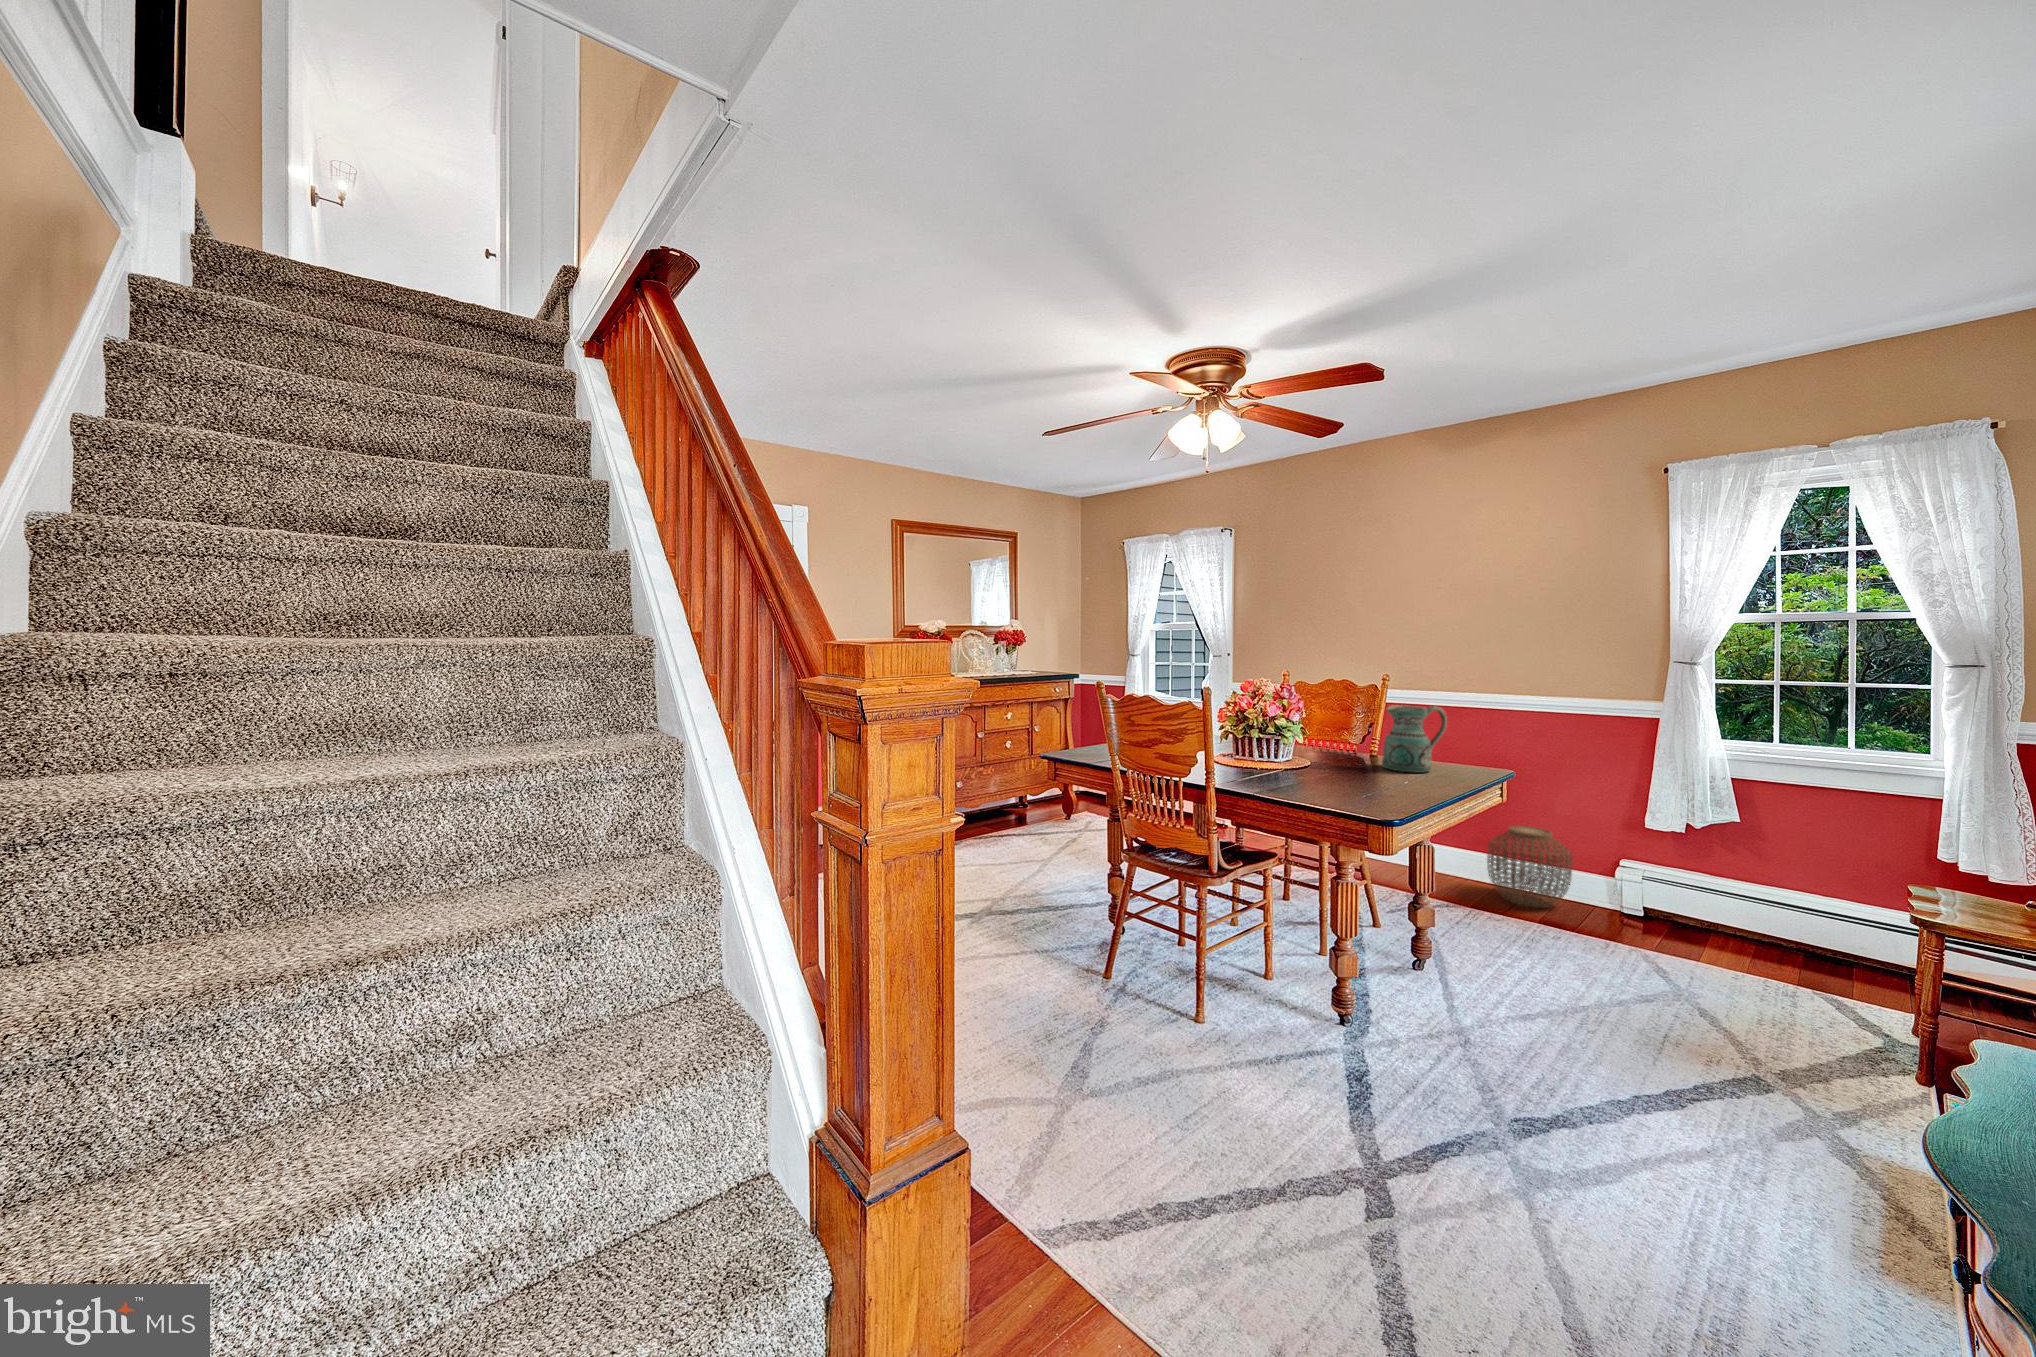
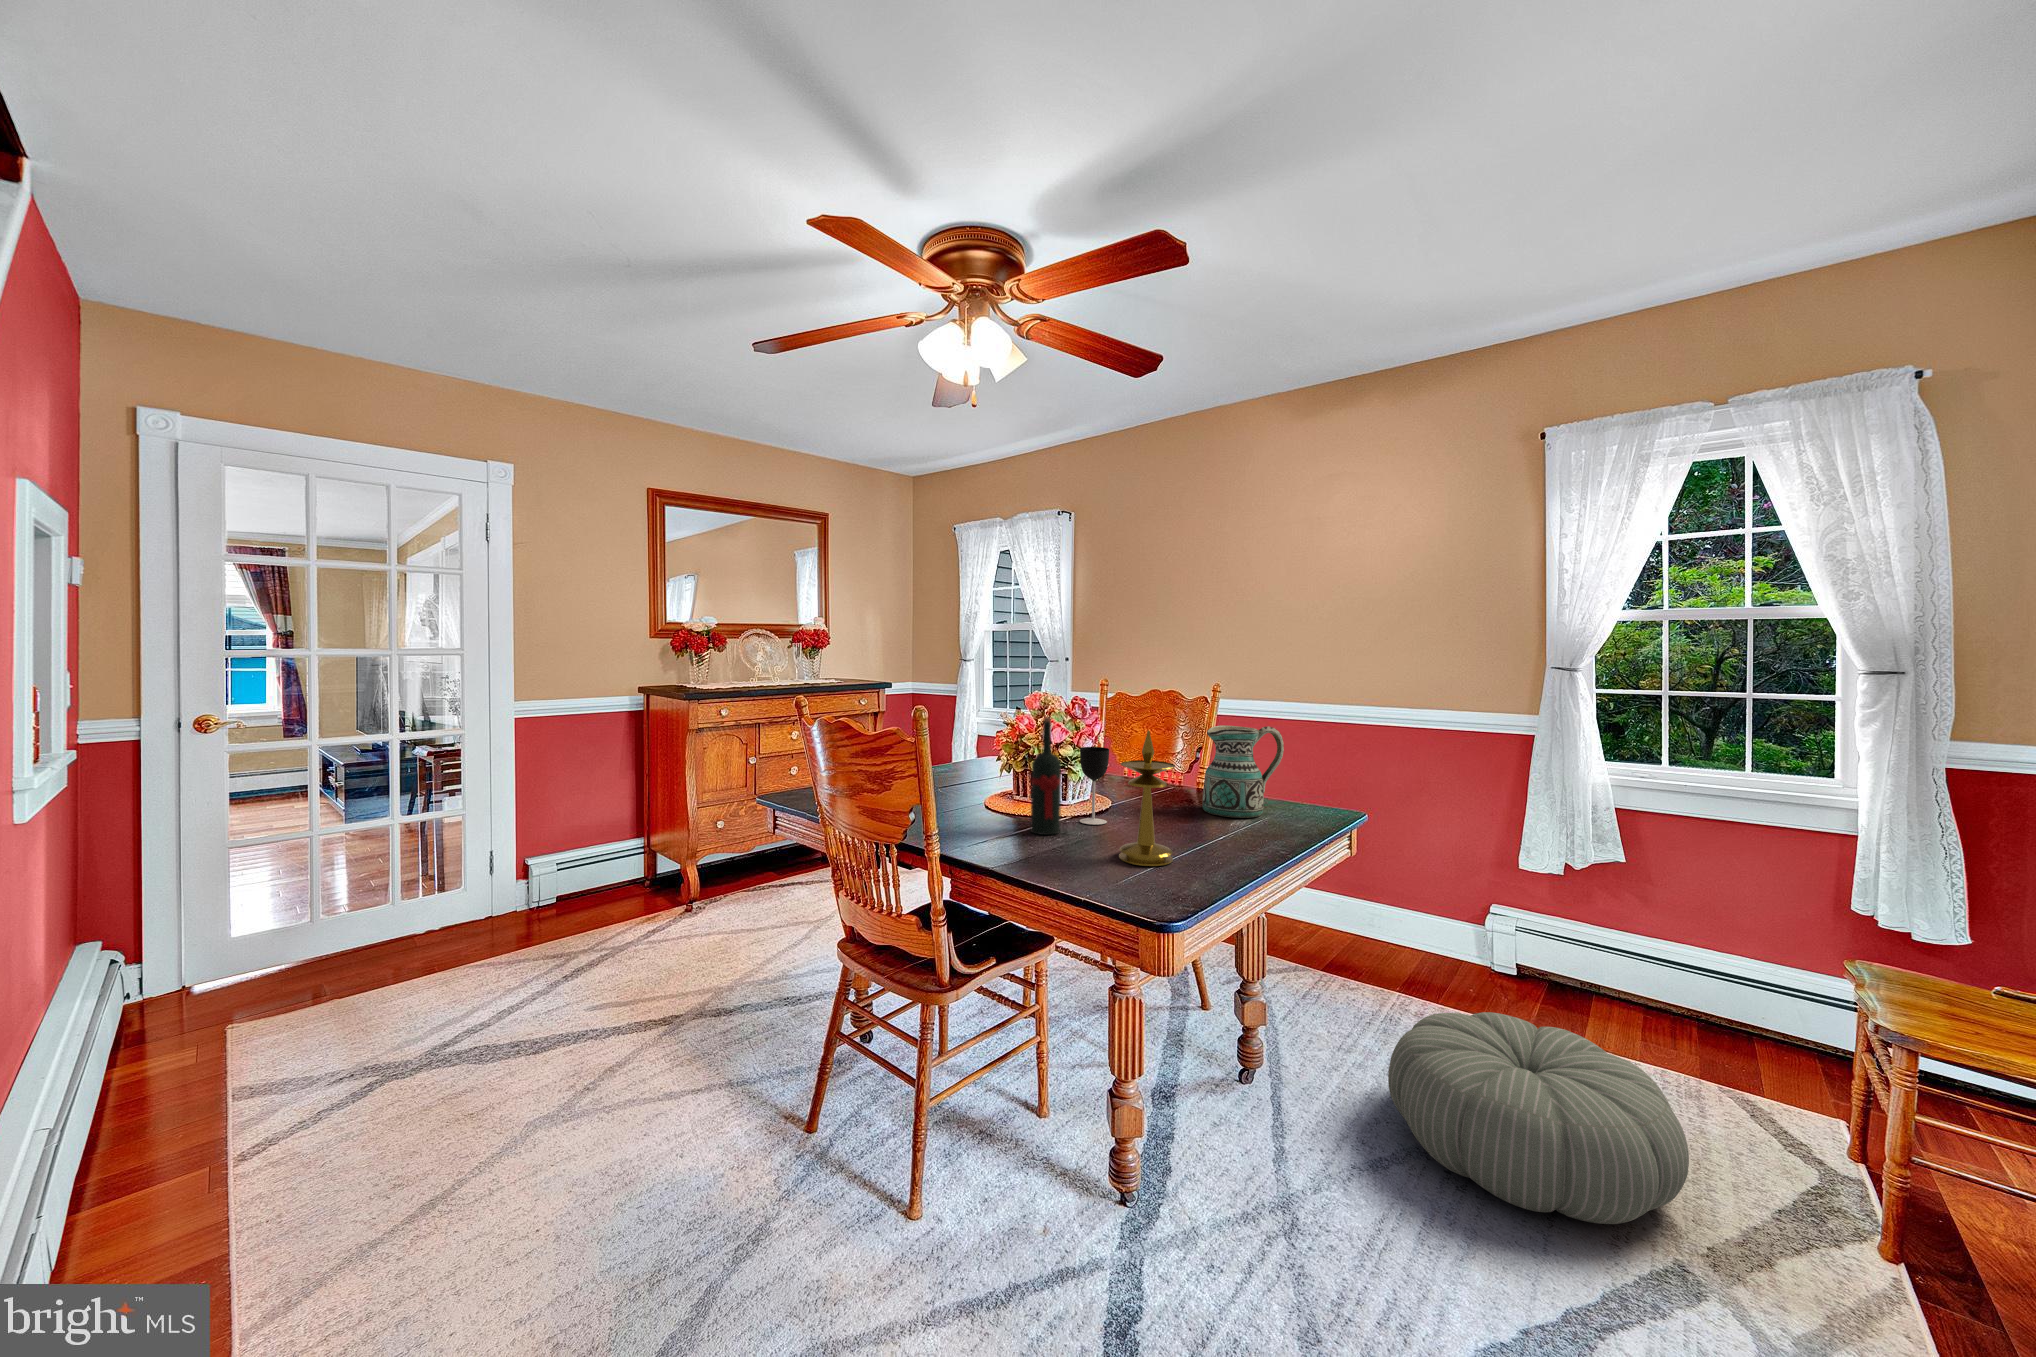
wine bottle: none [1261,696,1284,779] -> present [1030,717,1061,835]
candlestick: none [1335,704,1378,797] -> present [1119,730,1175,866]
wine glass: none [1293,719,1316,774] -> present [1080,747,1109,825]
woven basket: present [1487,826,1572,908] -> none [1345,867,1441,969]
pouf: none [1533,921,1770,1054] -> present [1388,1012,1689,1224]

